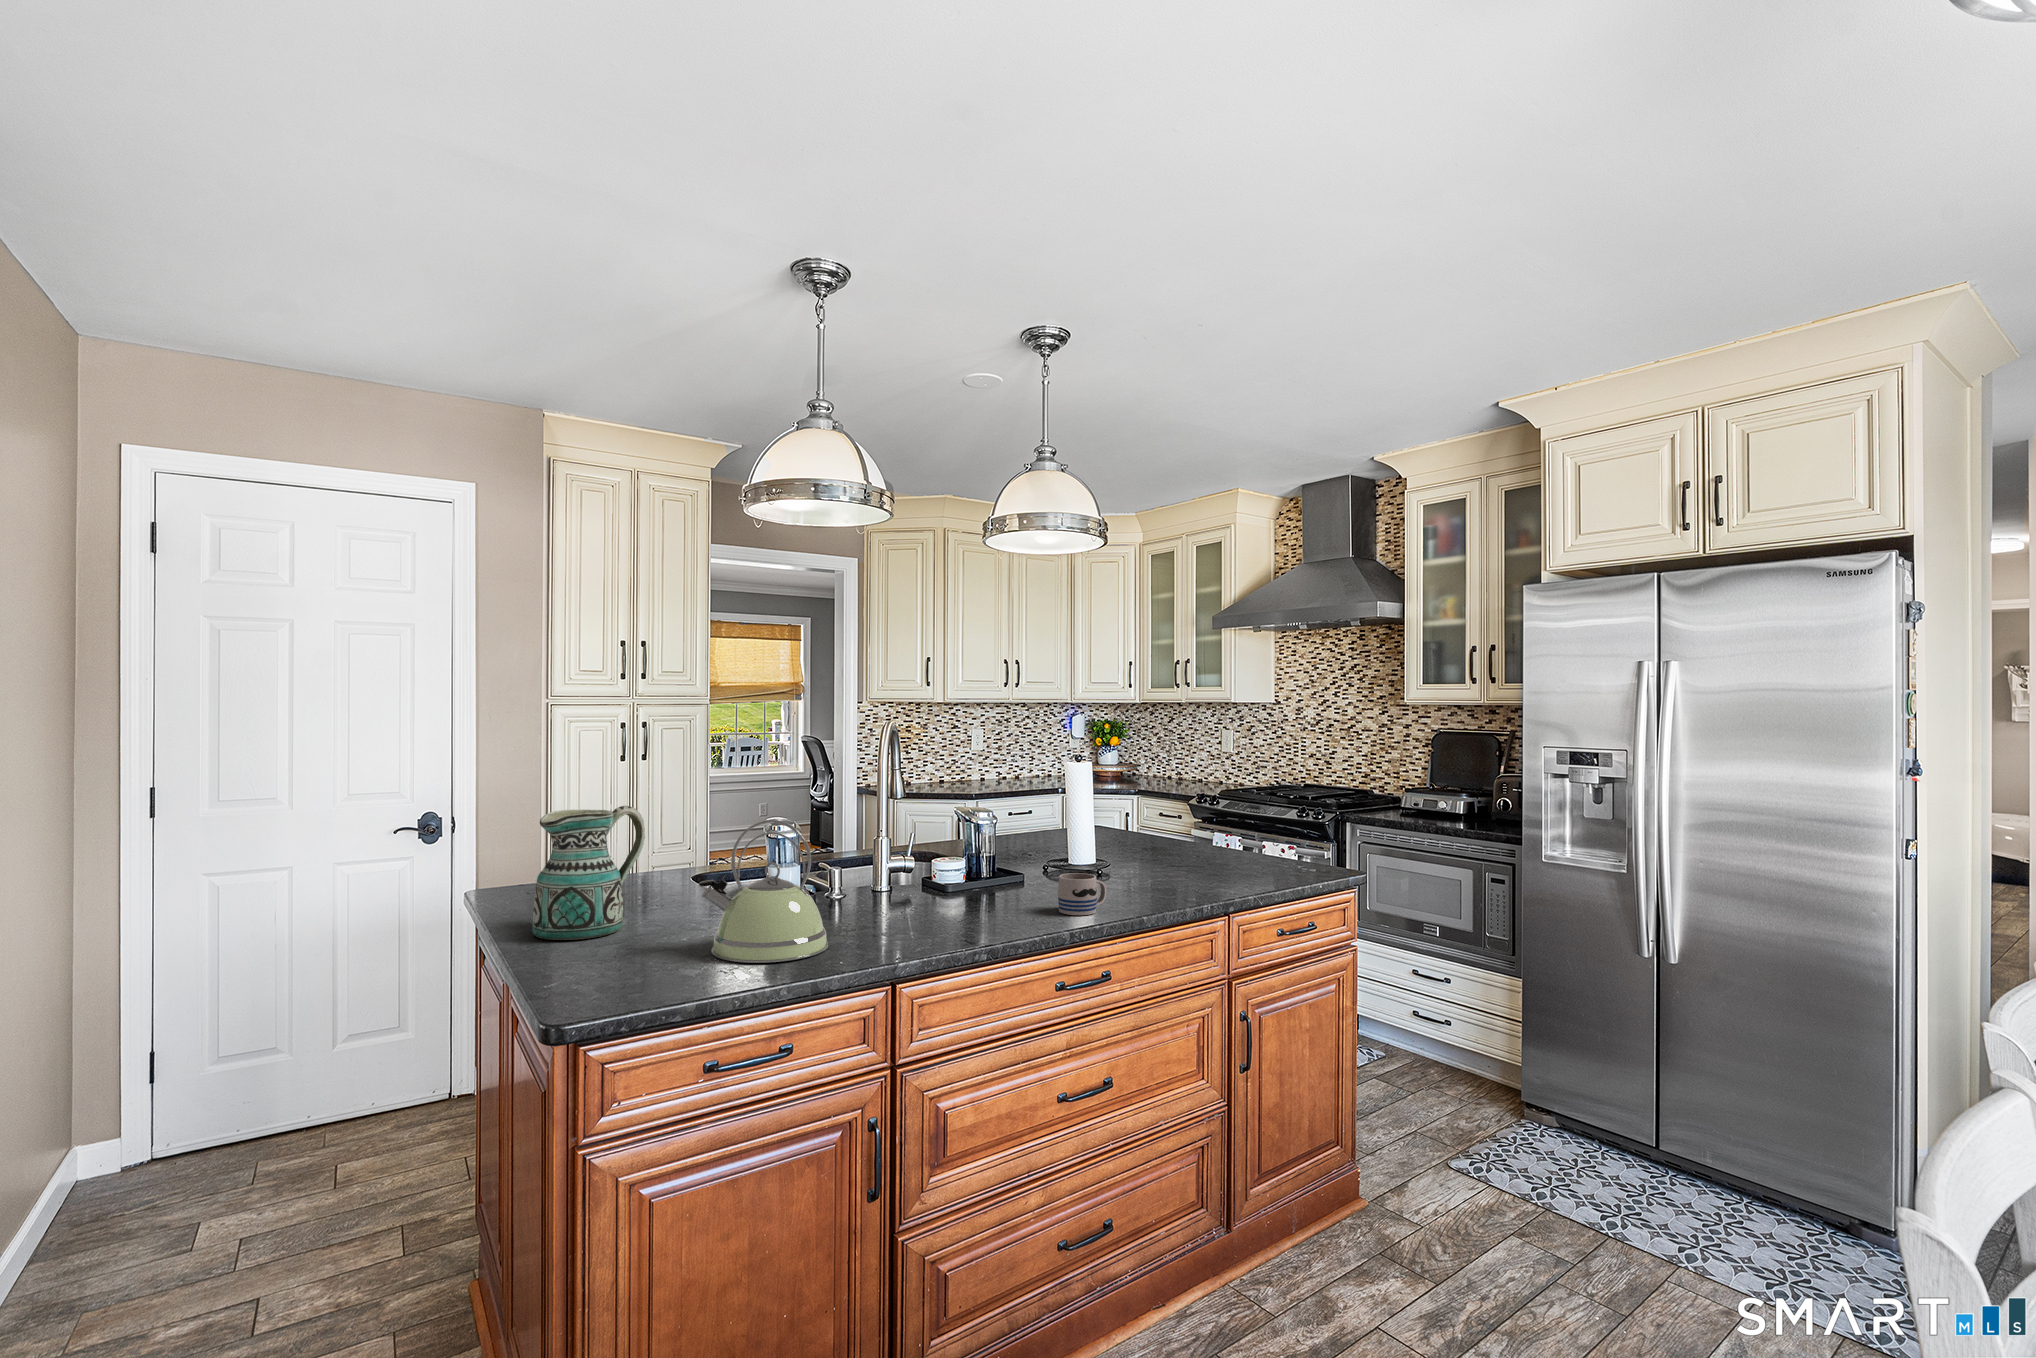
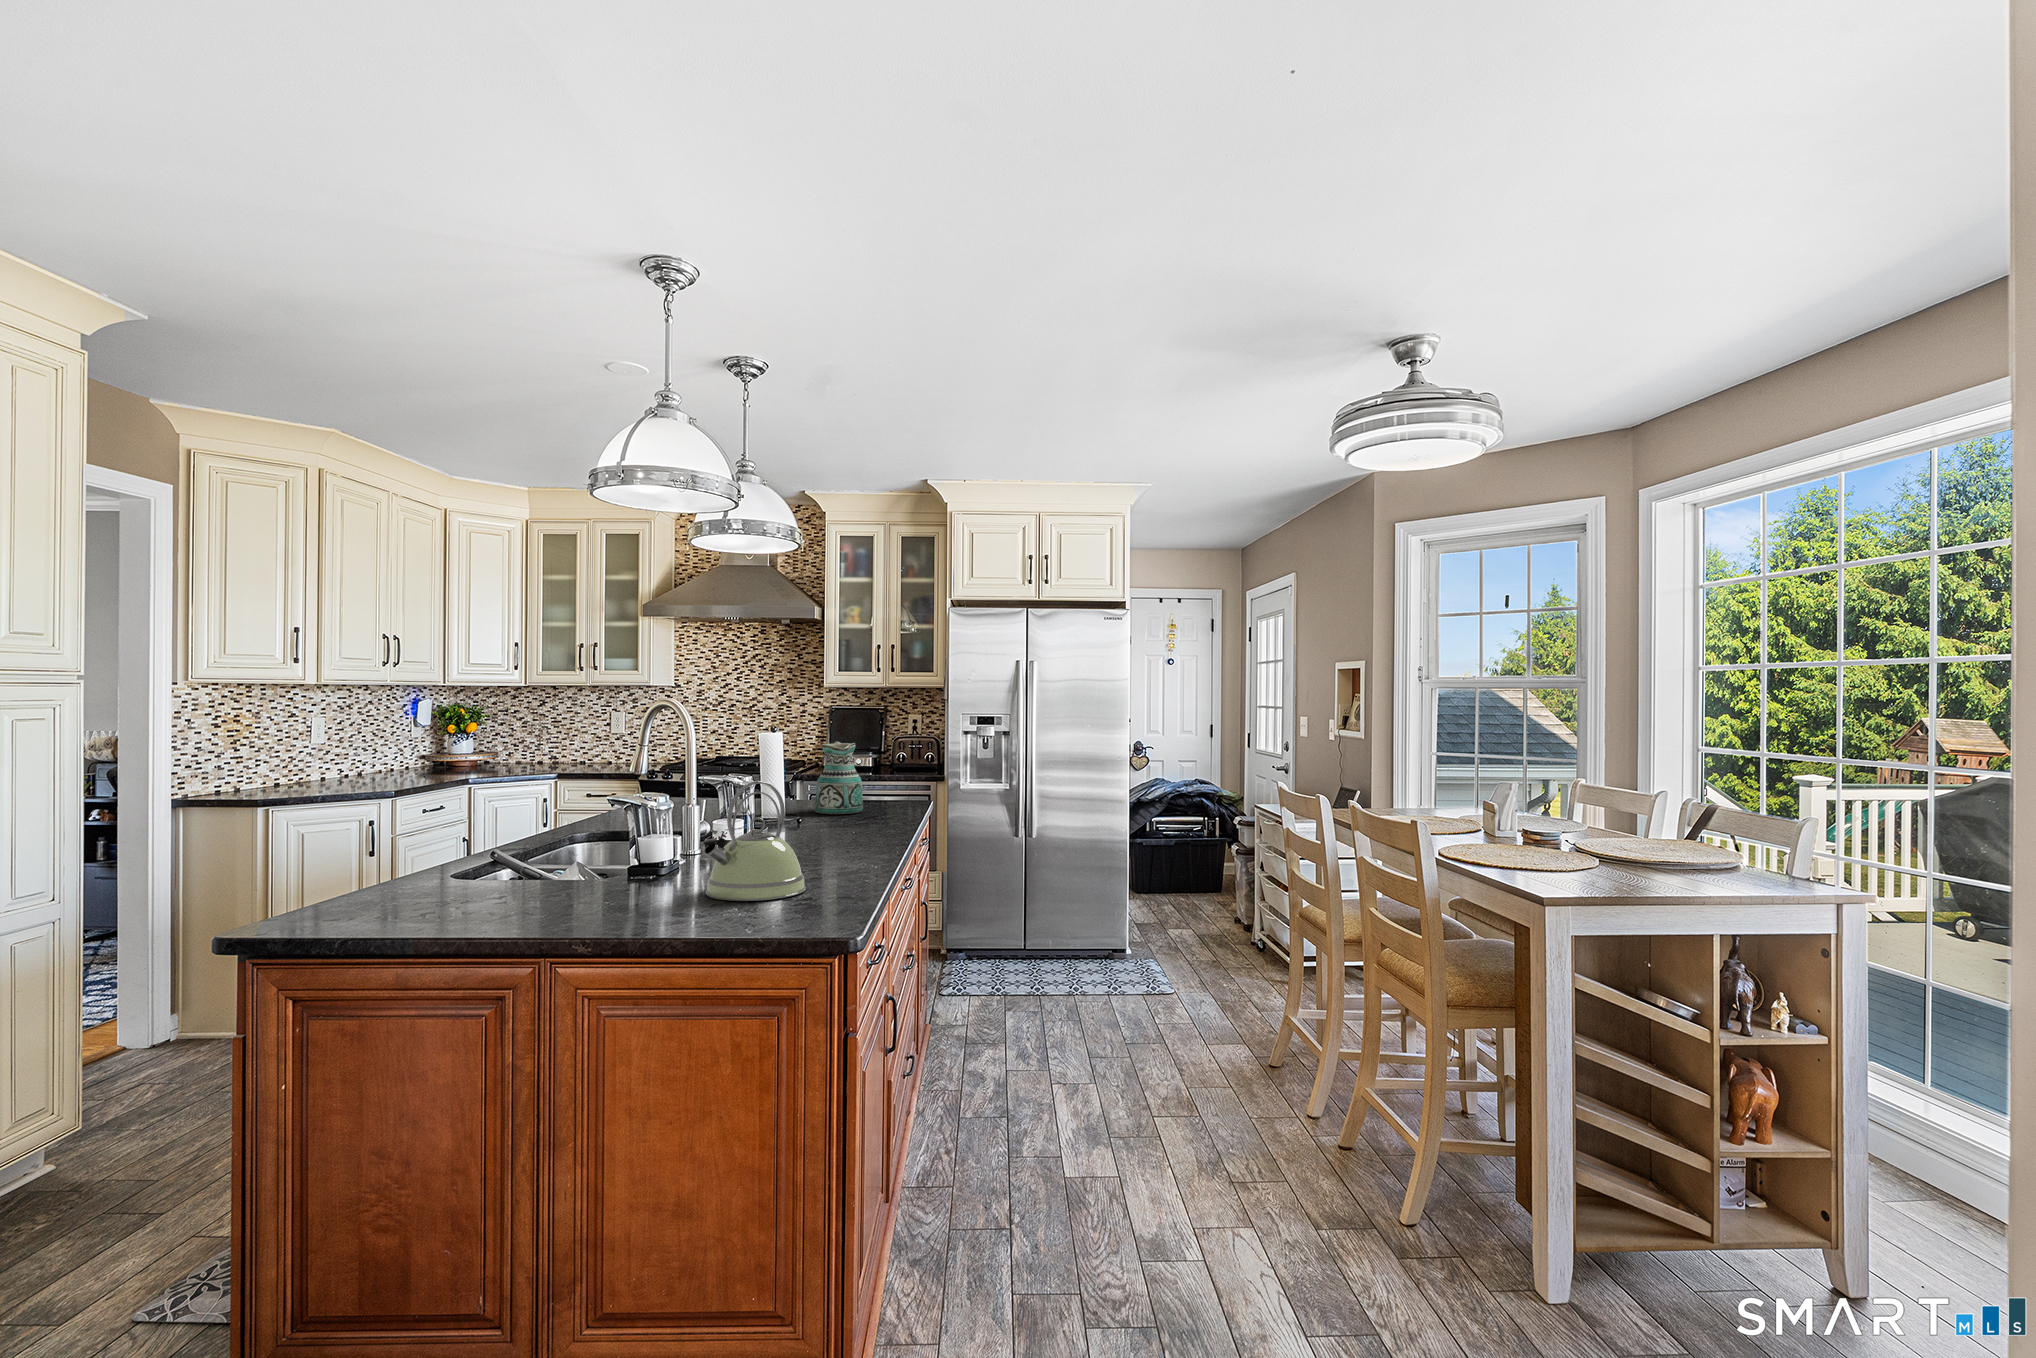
ceramic pitcher: present [532,806,645,940] -> present [815,741,863,814]
mug: present [1058,873,1106,915] -> none [848,814,878,844]

